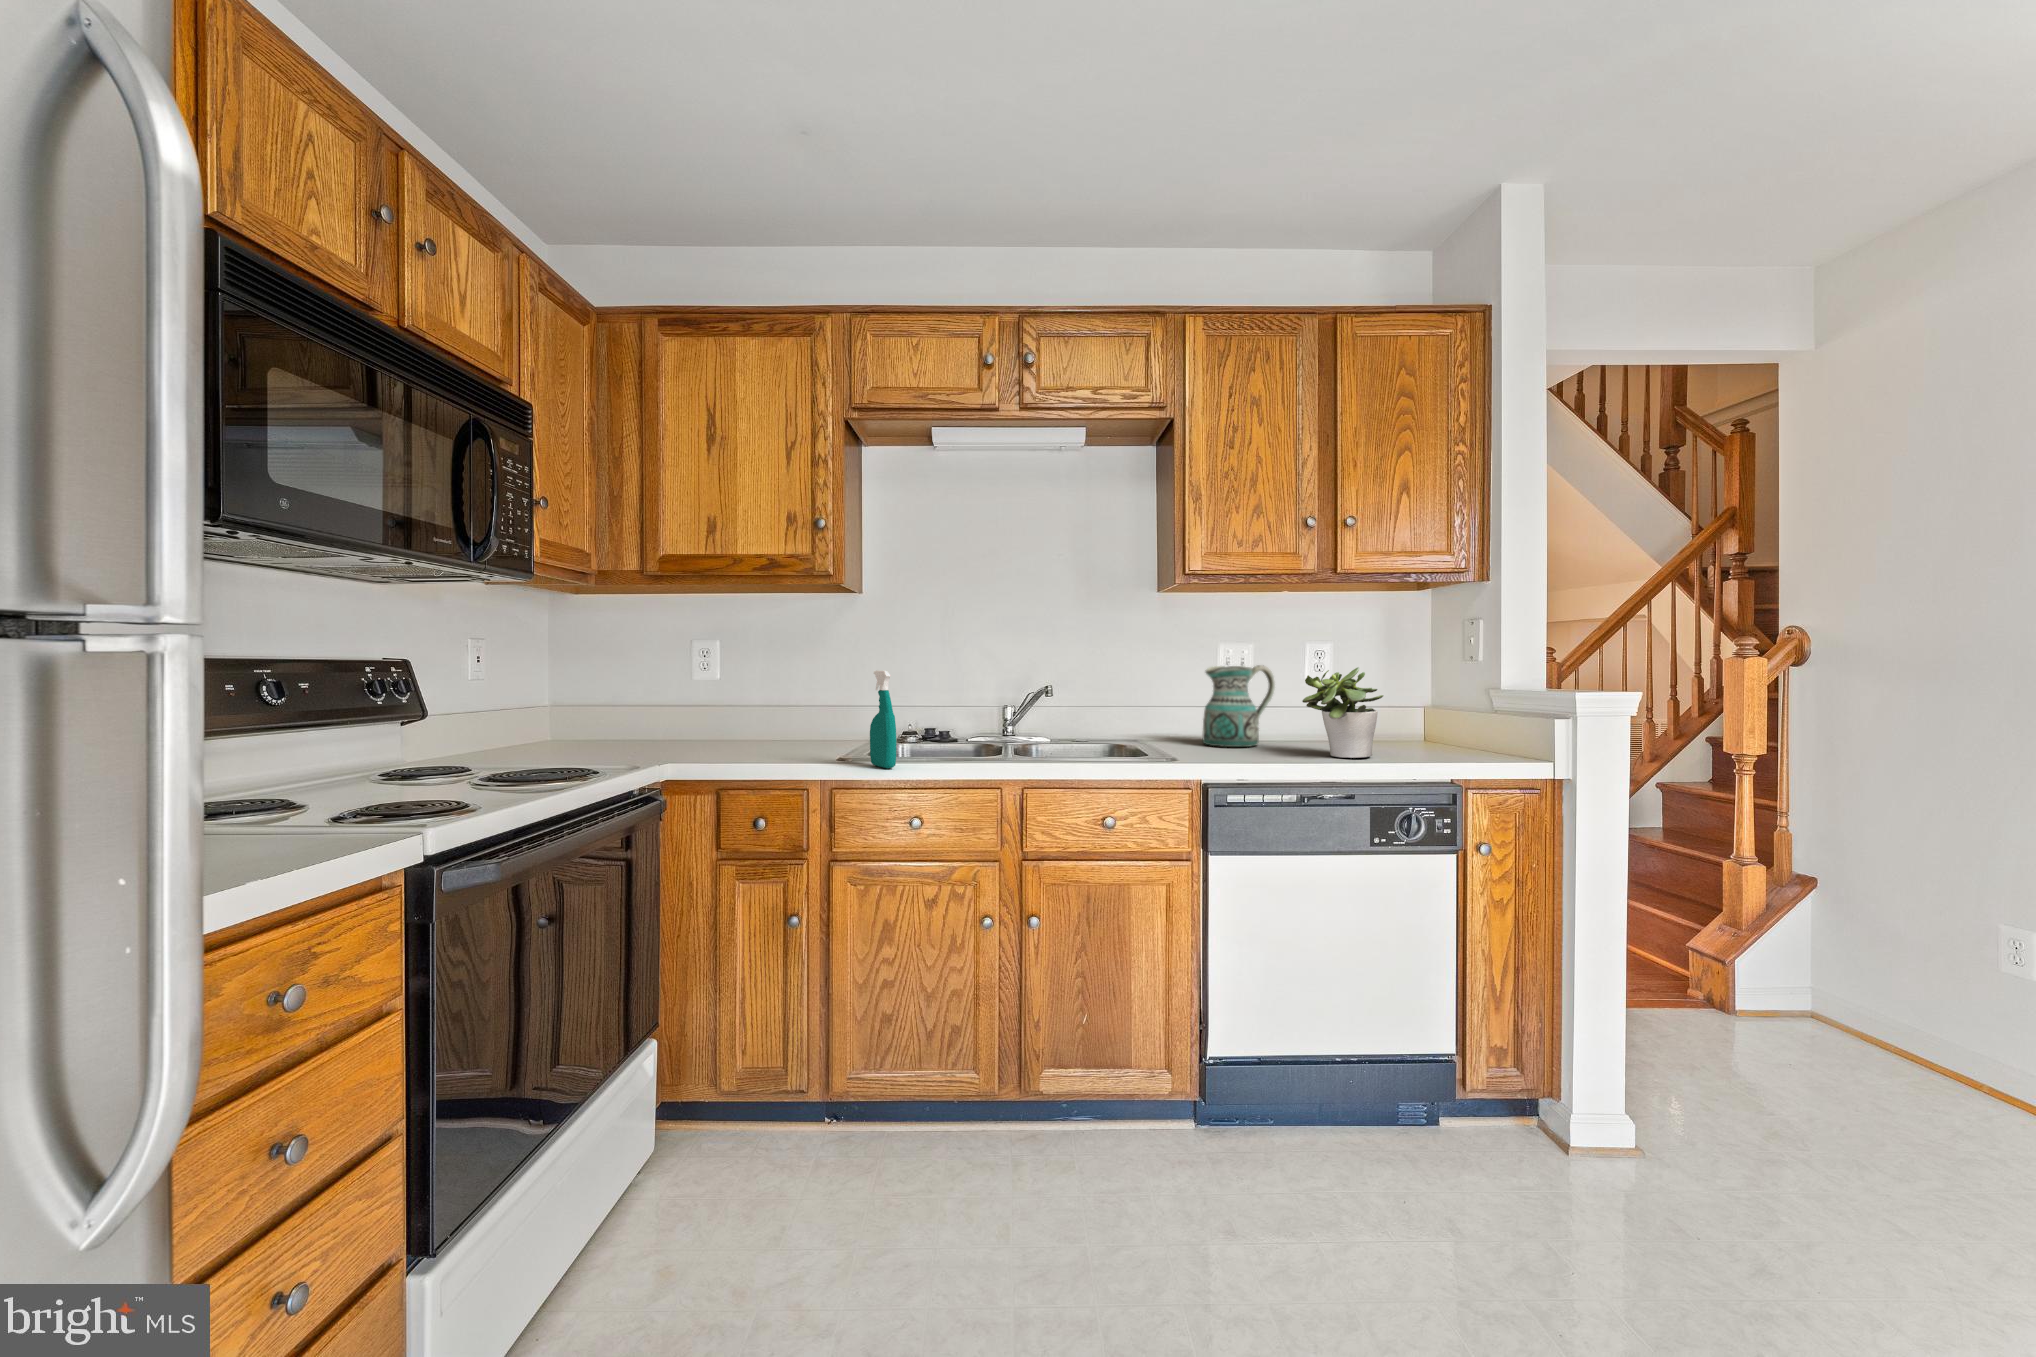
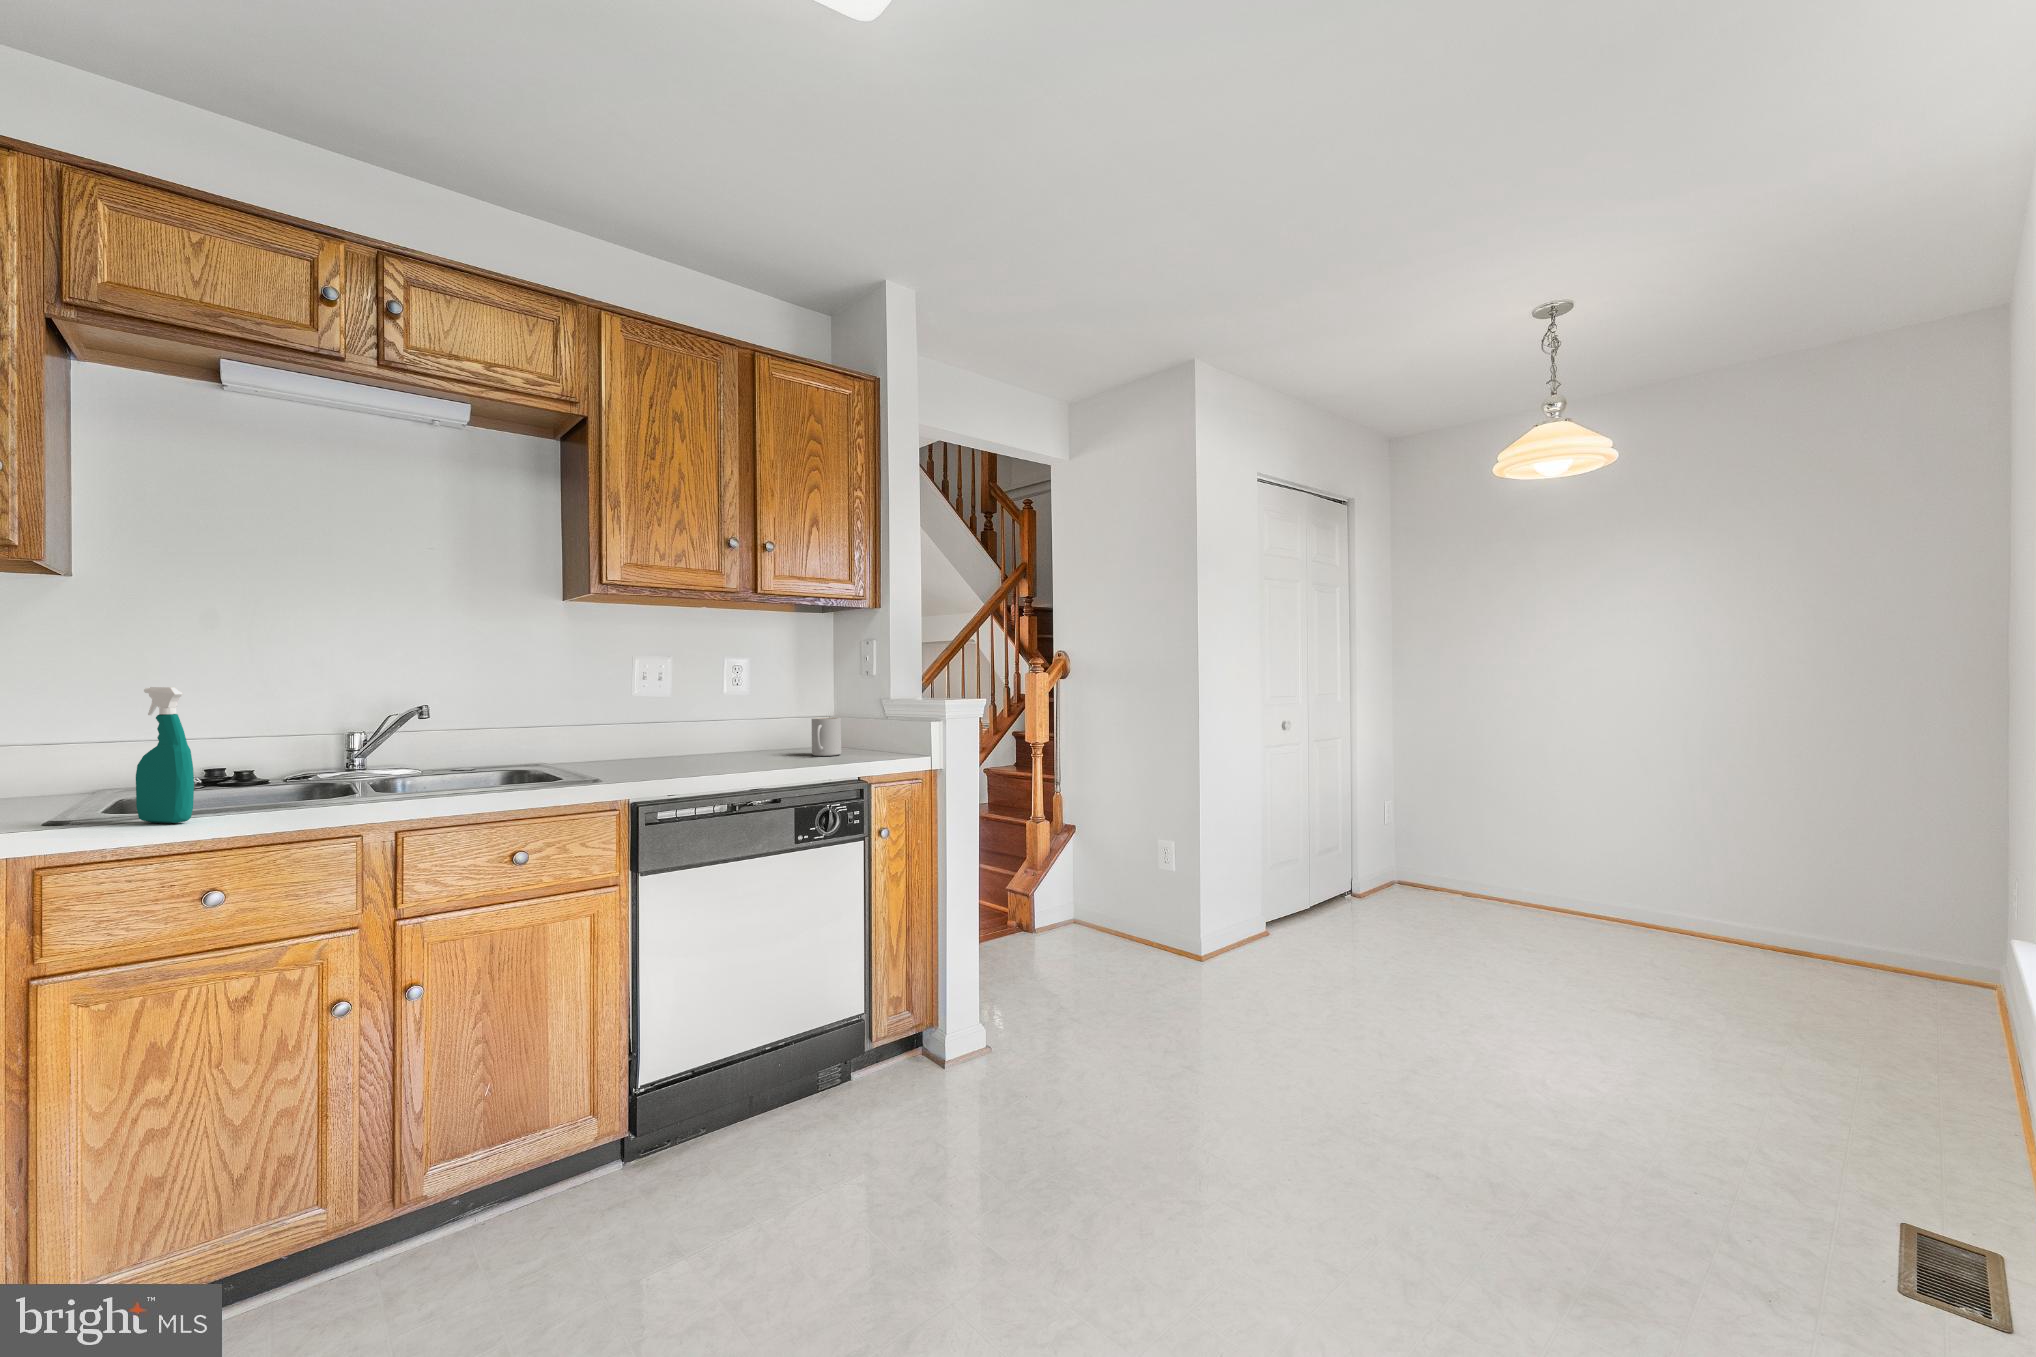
ceramic pitcher: present [1203,665,1275,747] -> none [617,681,694,766]
potted plant: present [1302,667,1383,758] -> none [725,681,800,766]
mug: none [1401,707,1438,750] -> present [812,718,841,756]

